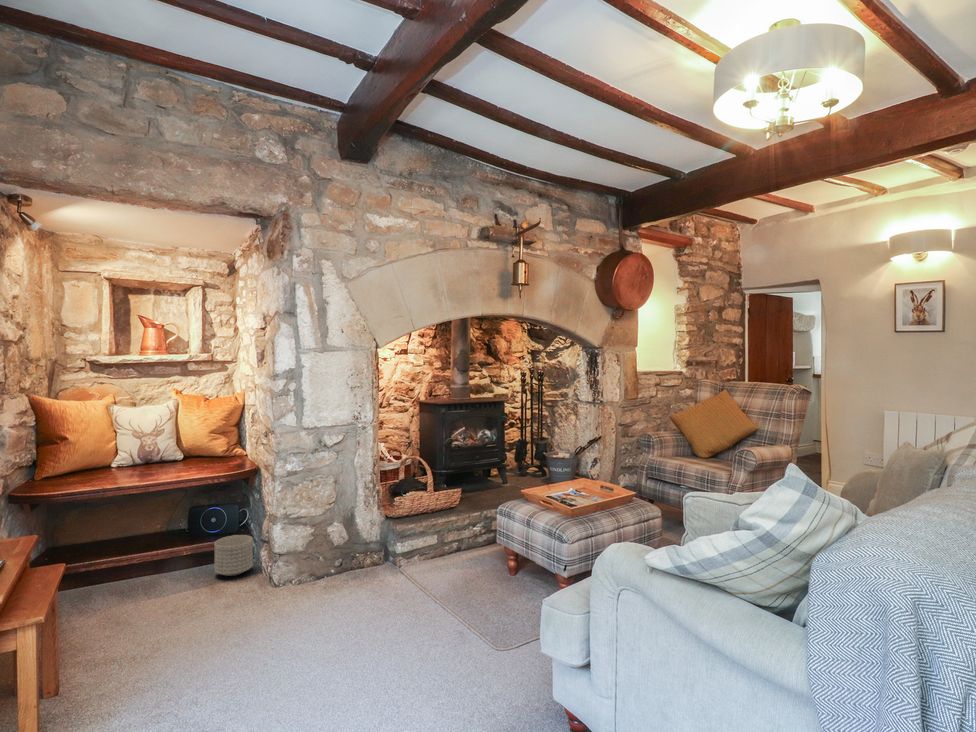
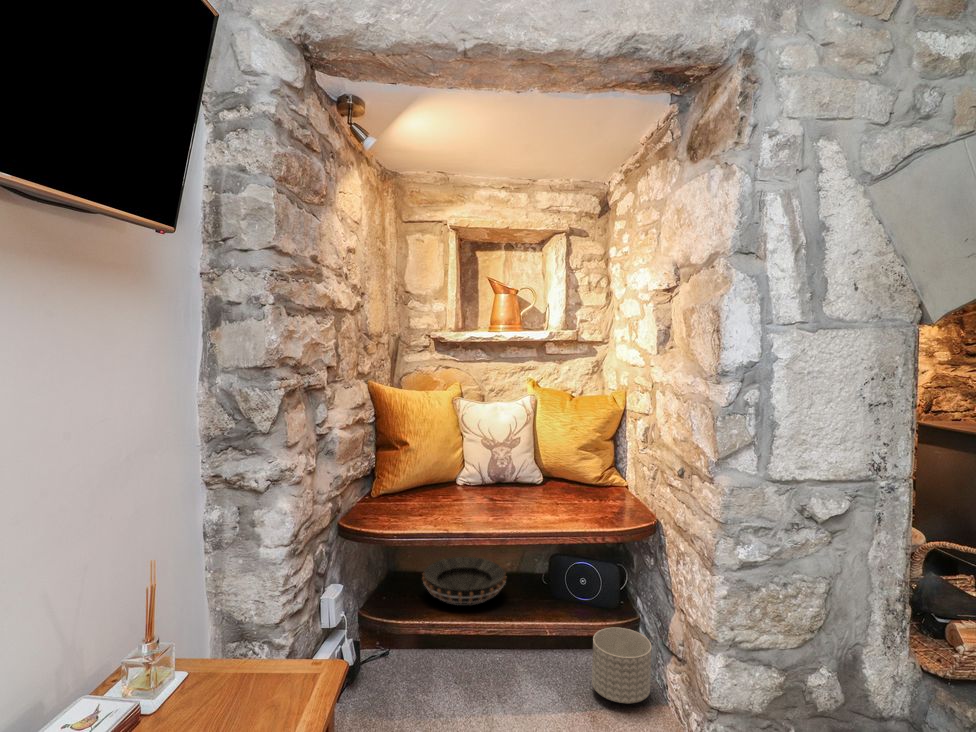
decorative bowl: none [82,518,156,548] -> present [422,557,506,605]

